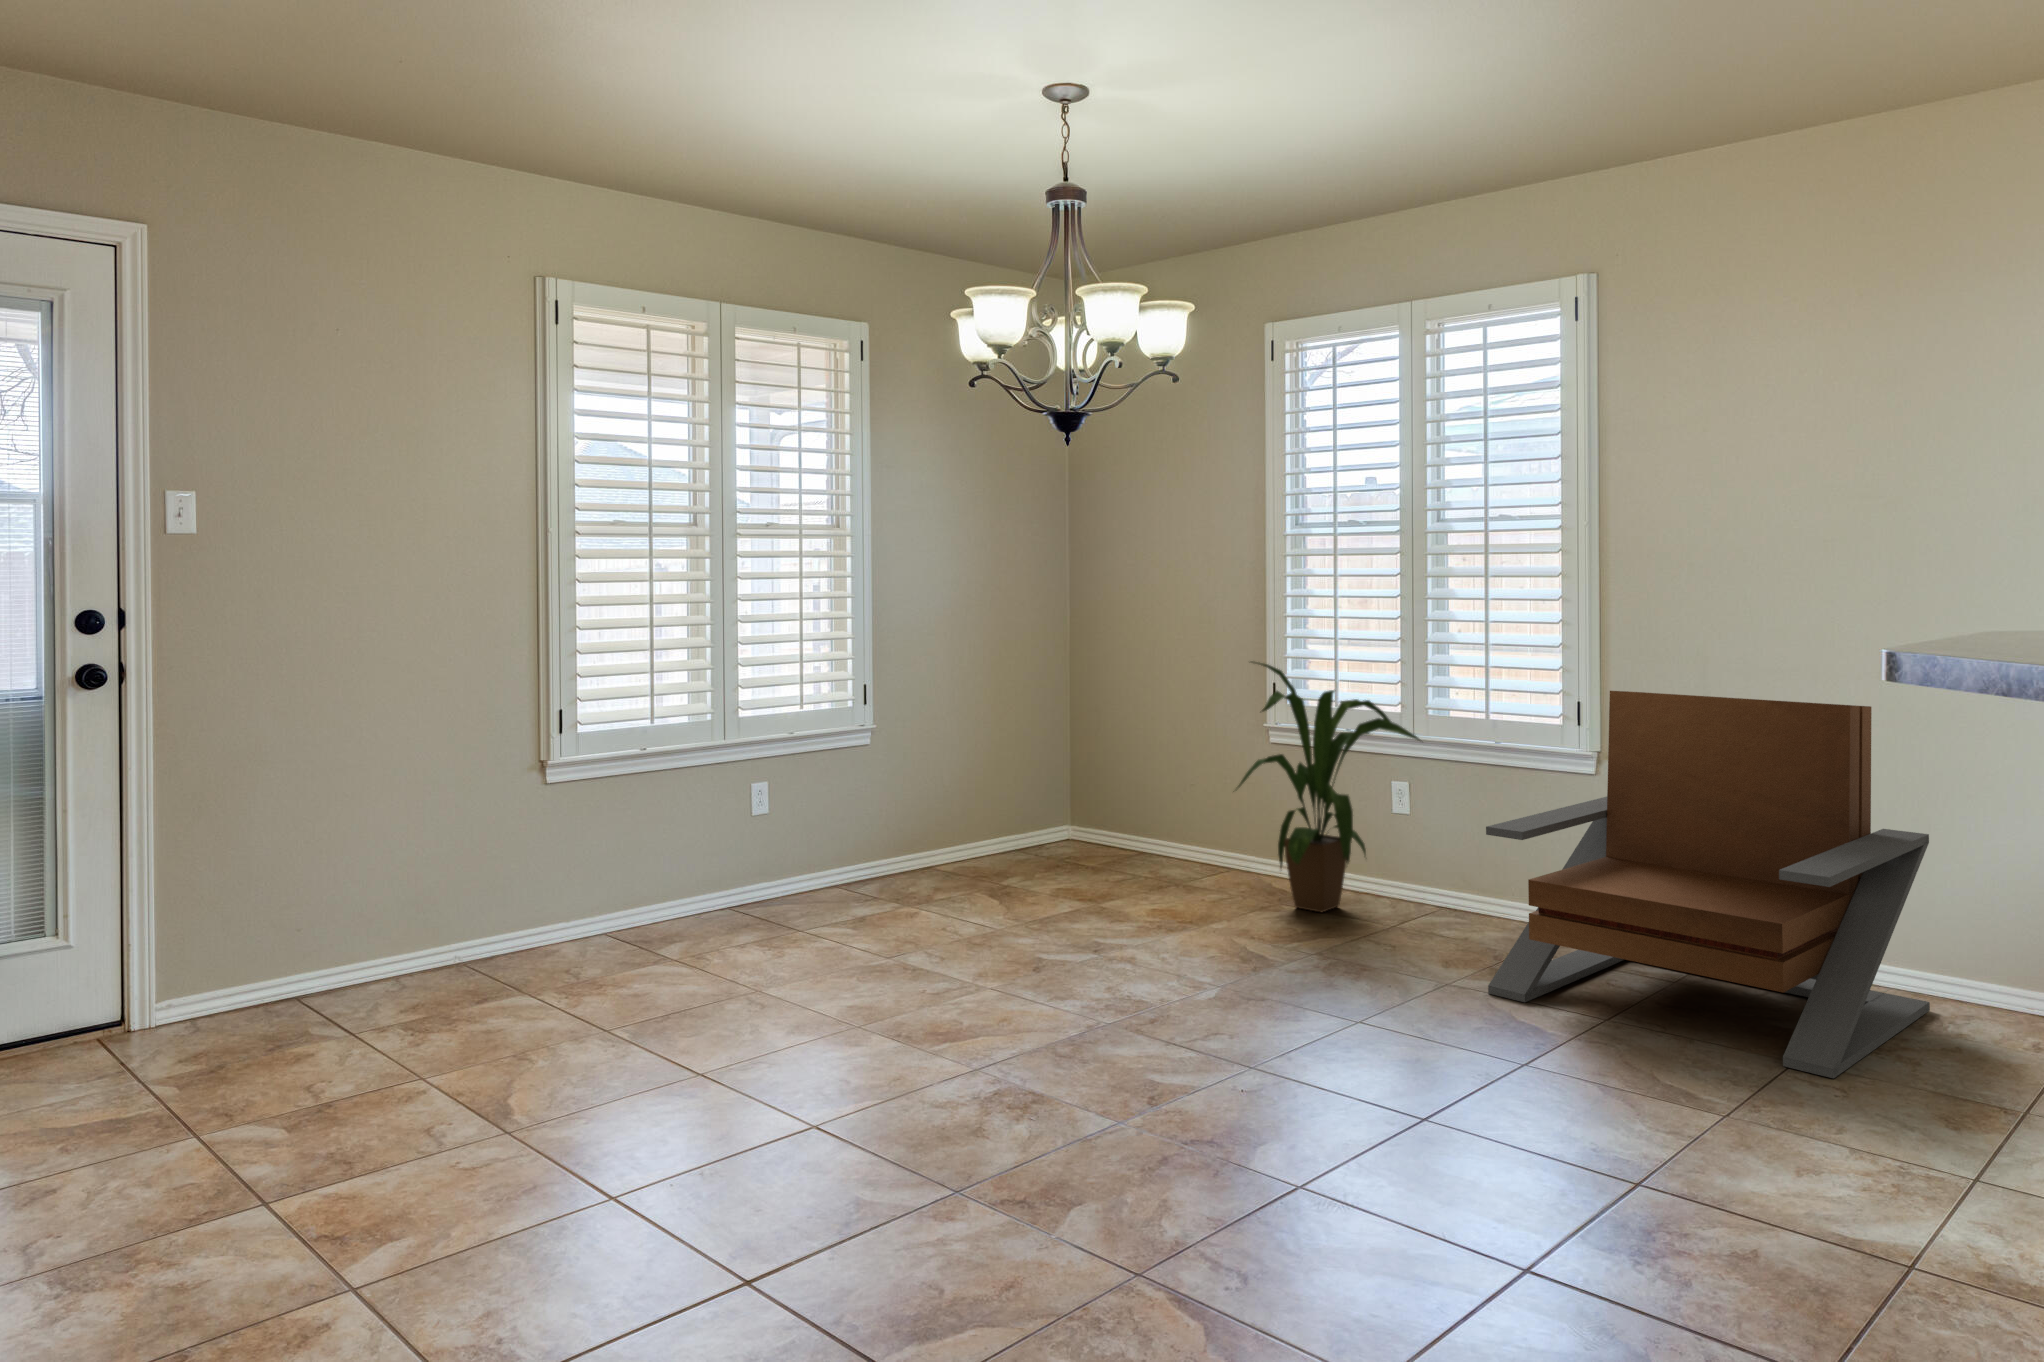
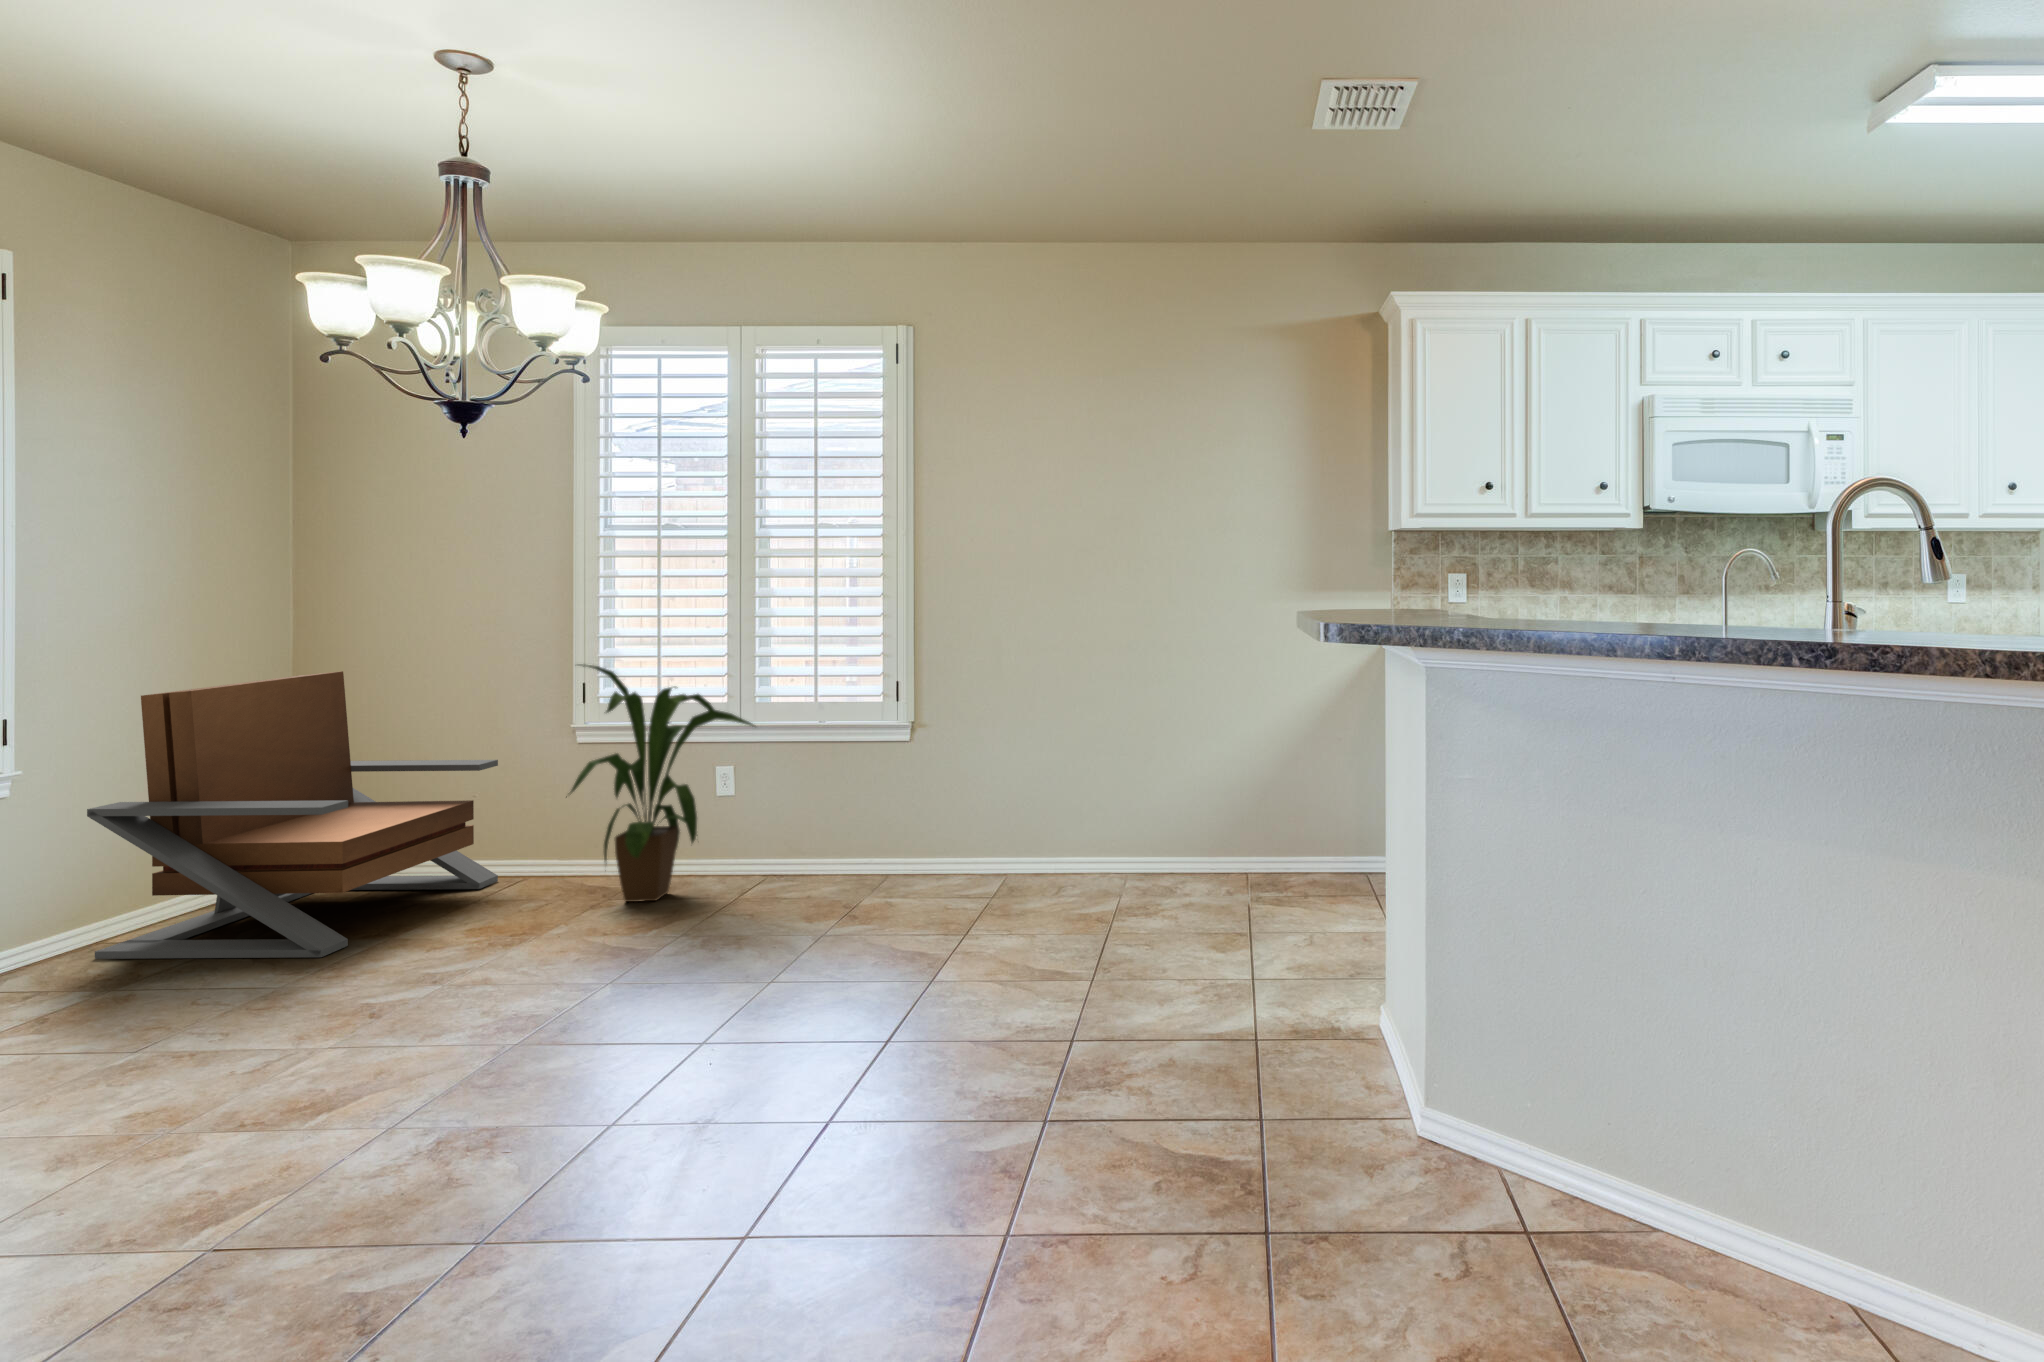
lounge chair: present [1486,691,1930,1078] -> present [87,671,498,959]

